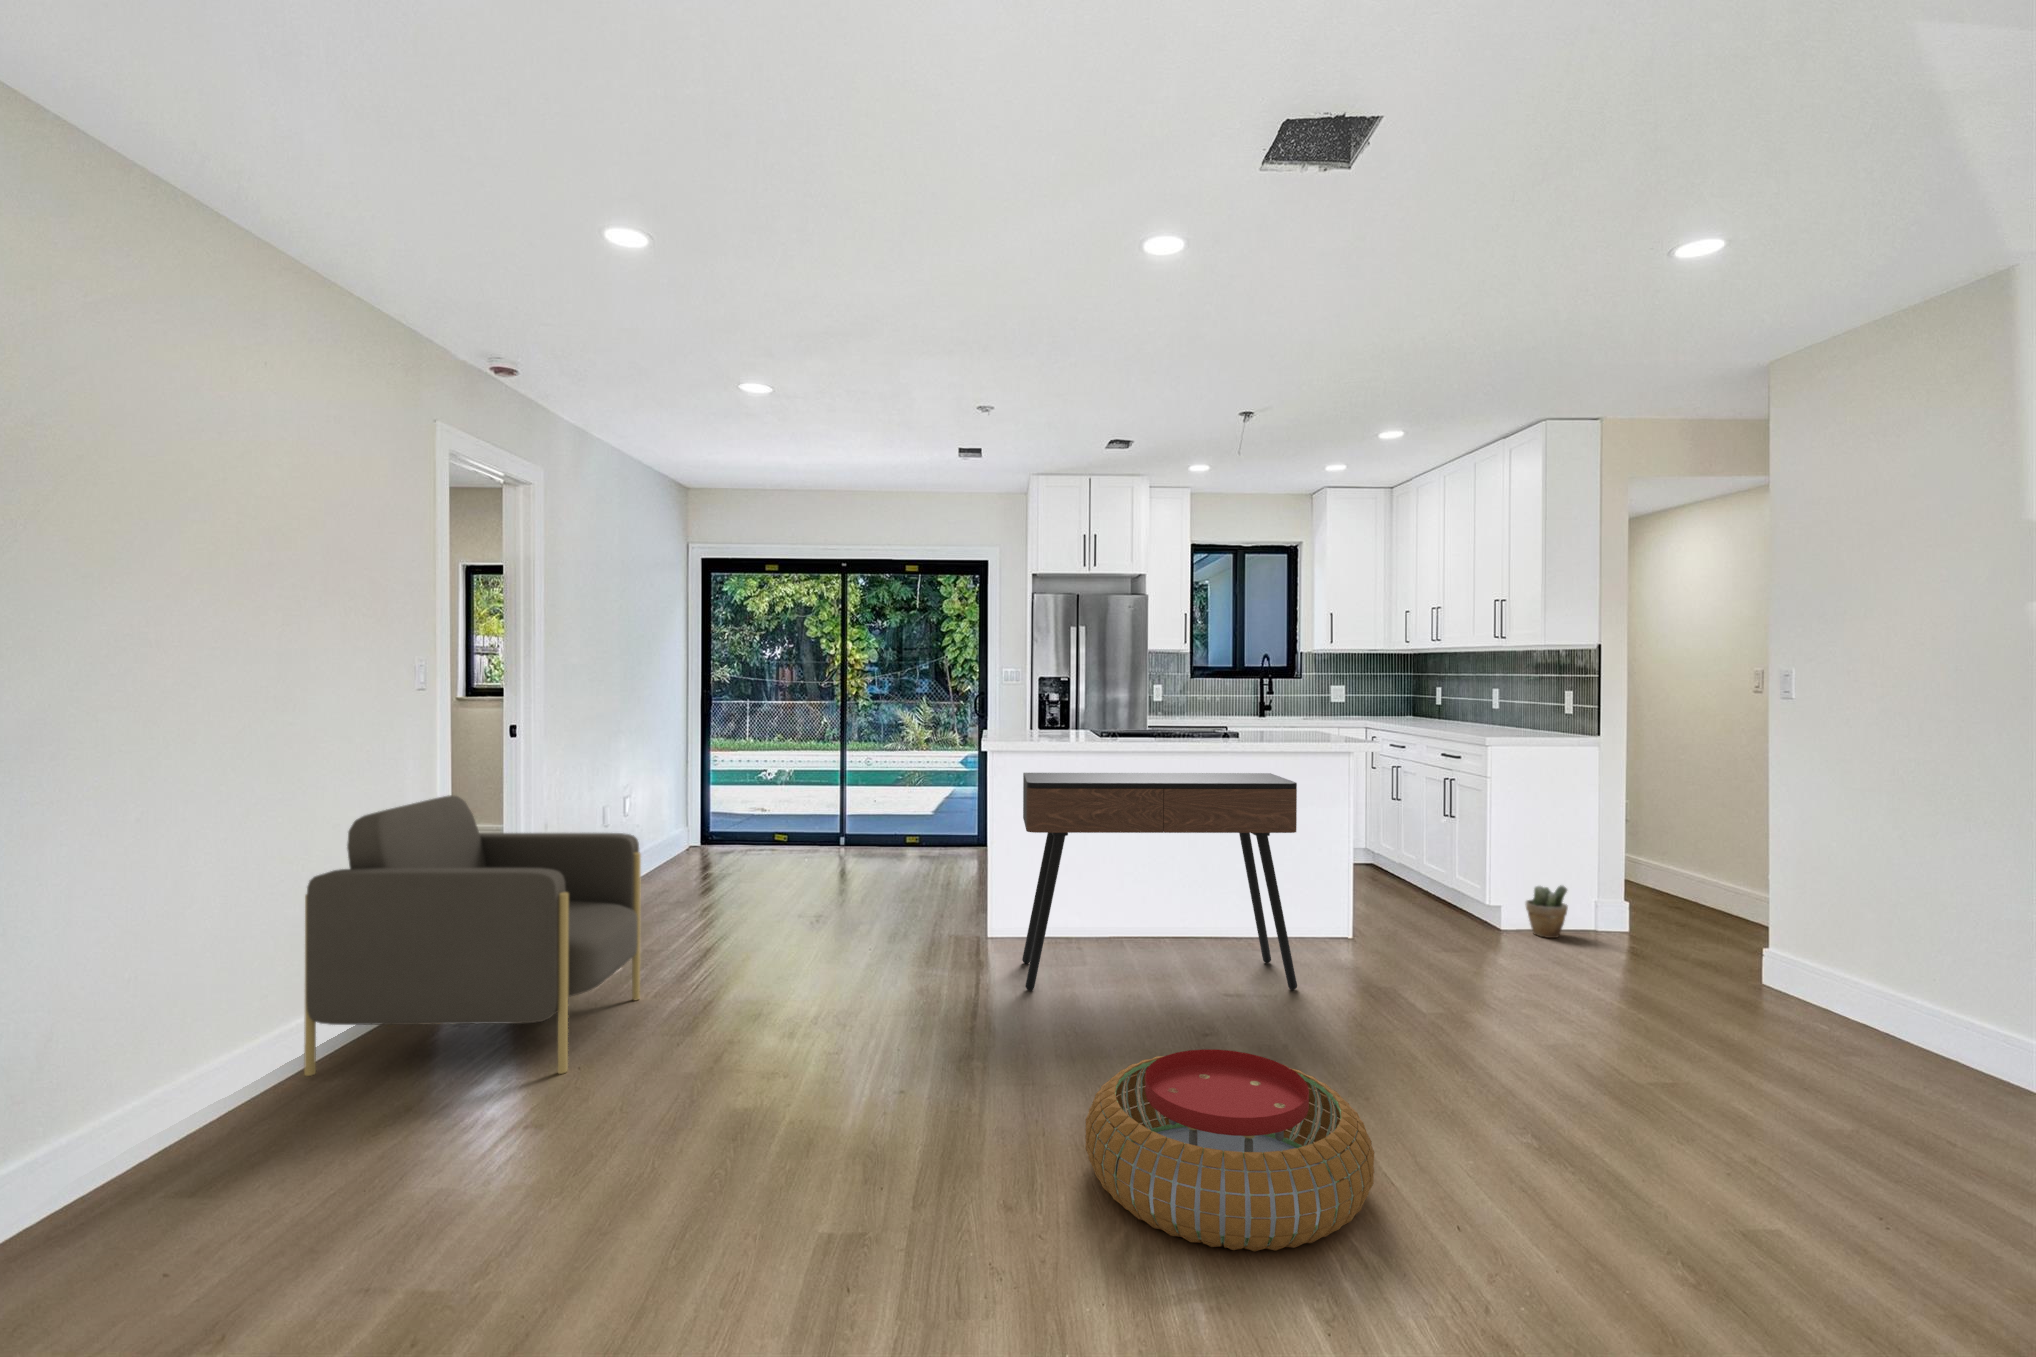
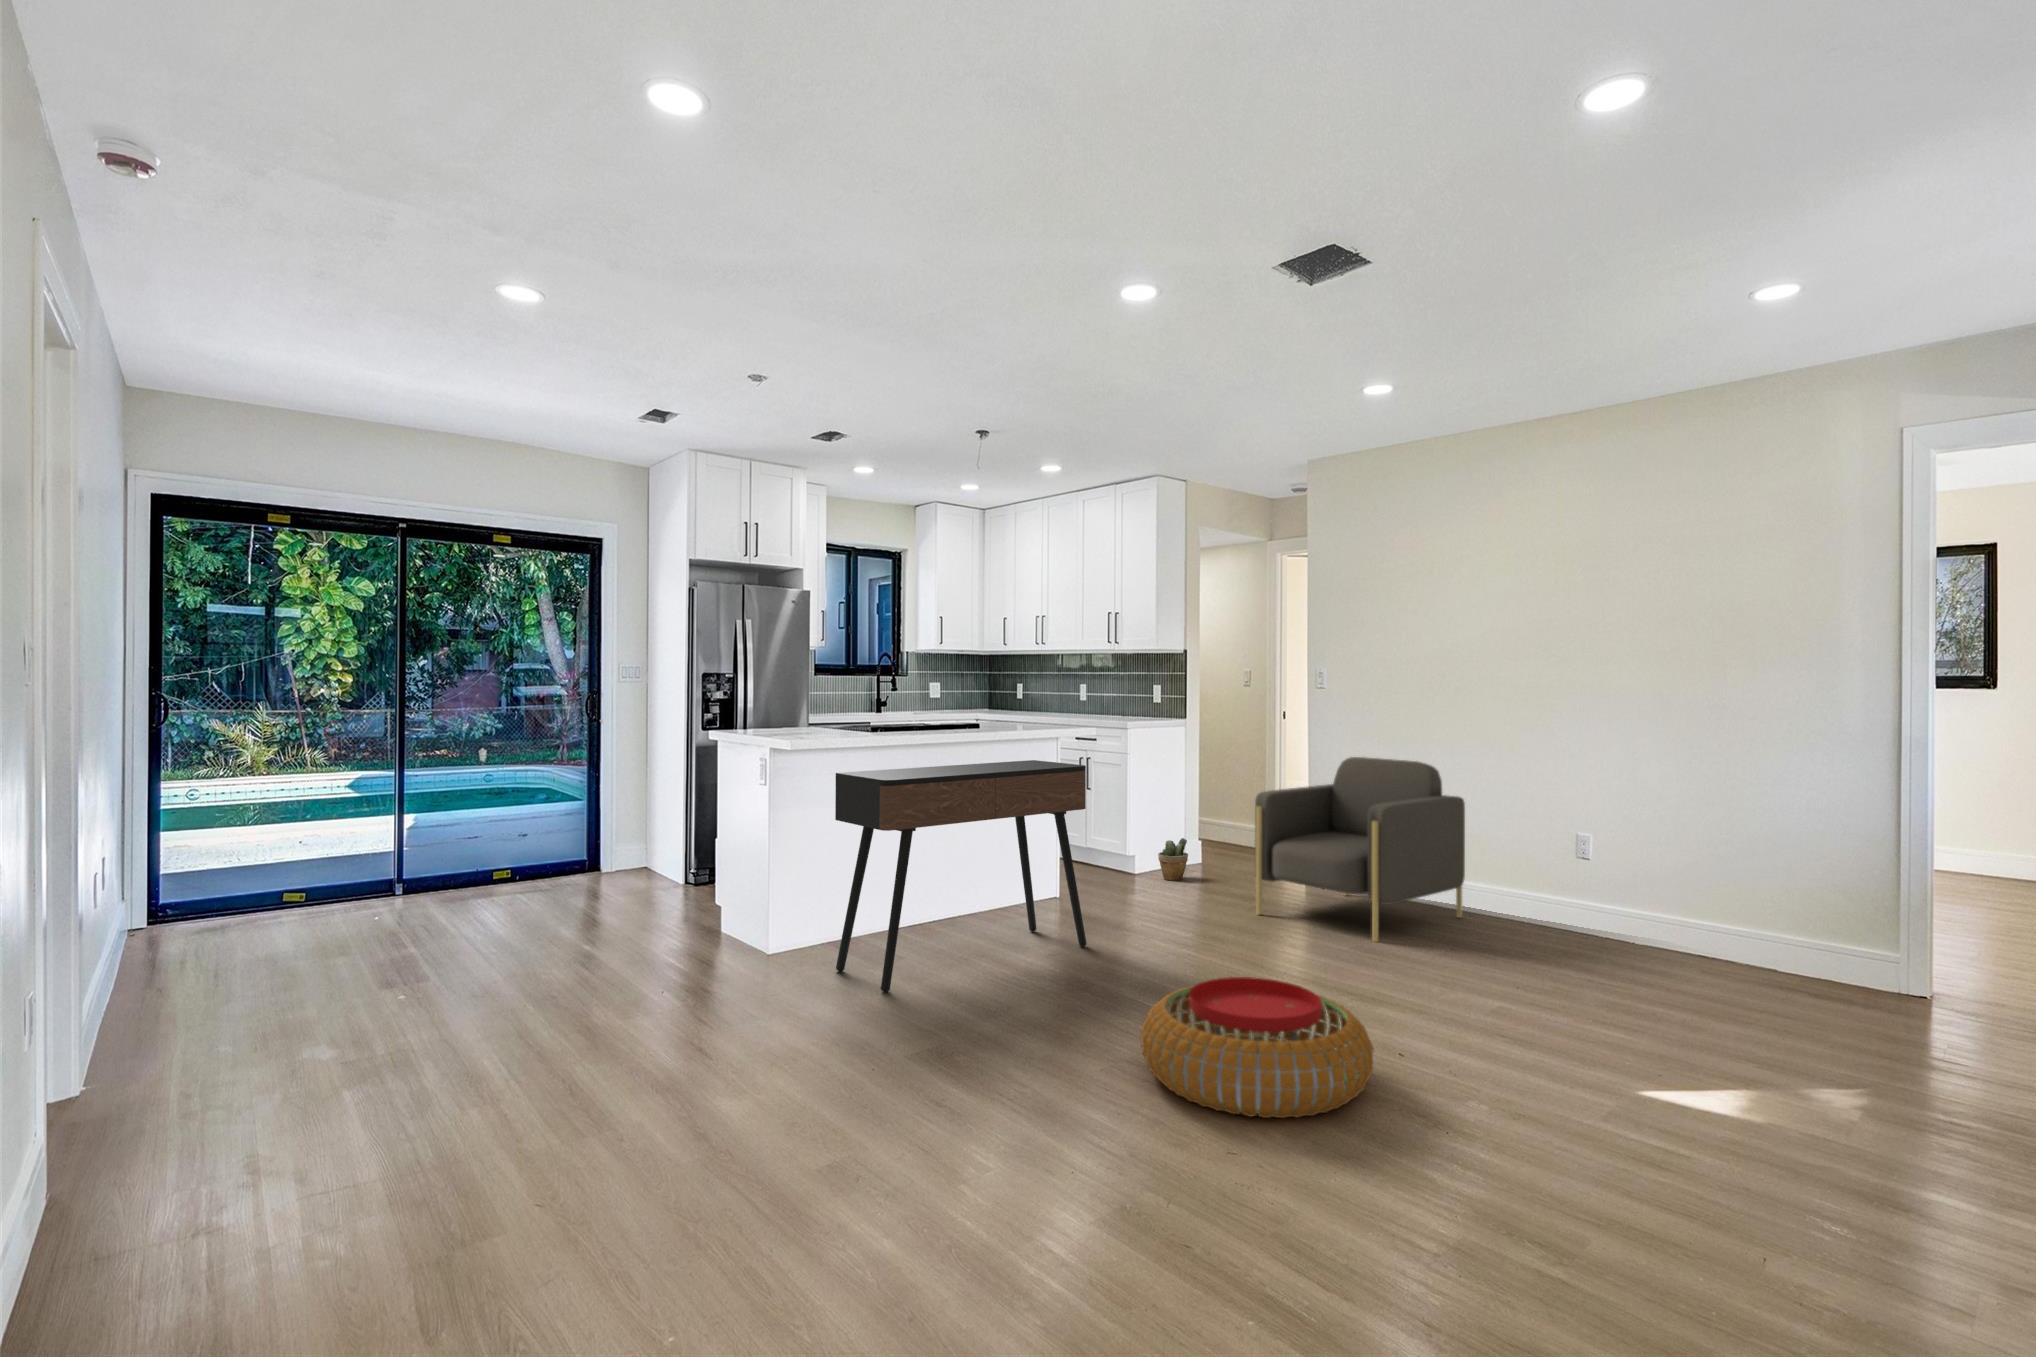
armchair: present [304,795,641,1076] -> present [1255,757,1465,942]

